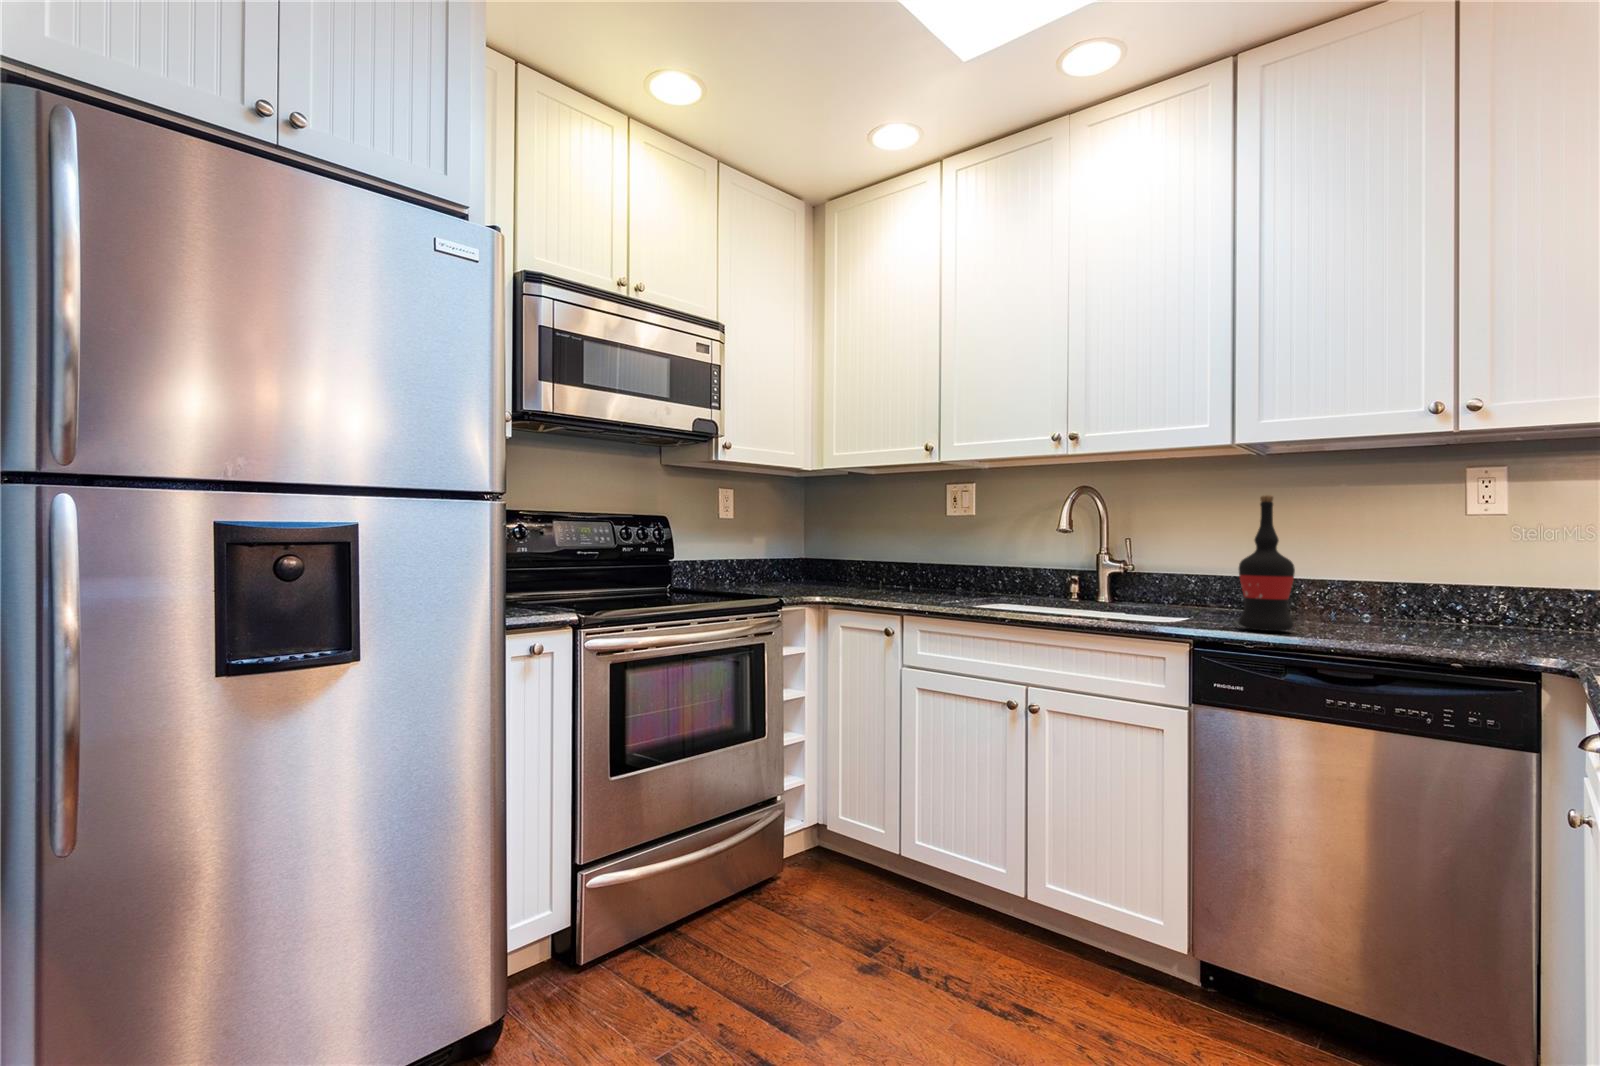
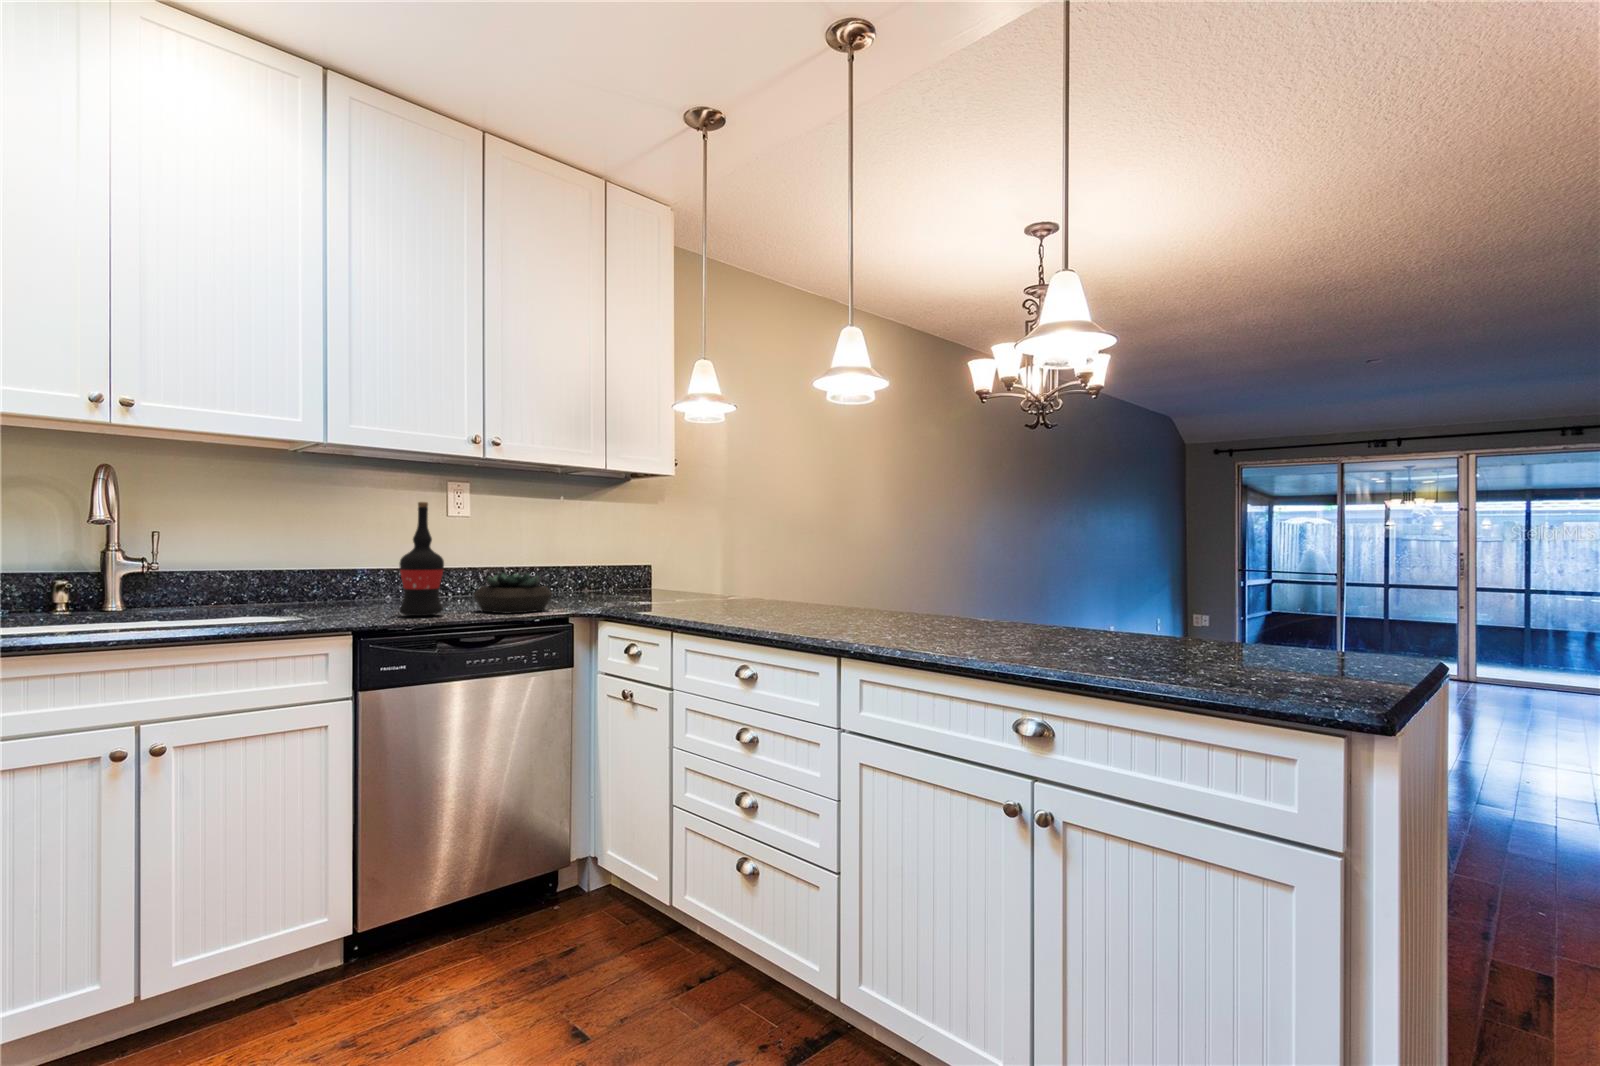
succulent plant: none [1354,588,1478,651] -> present [473,573,553,614]

